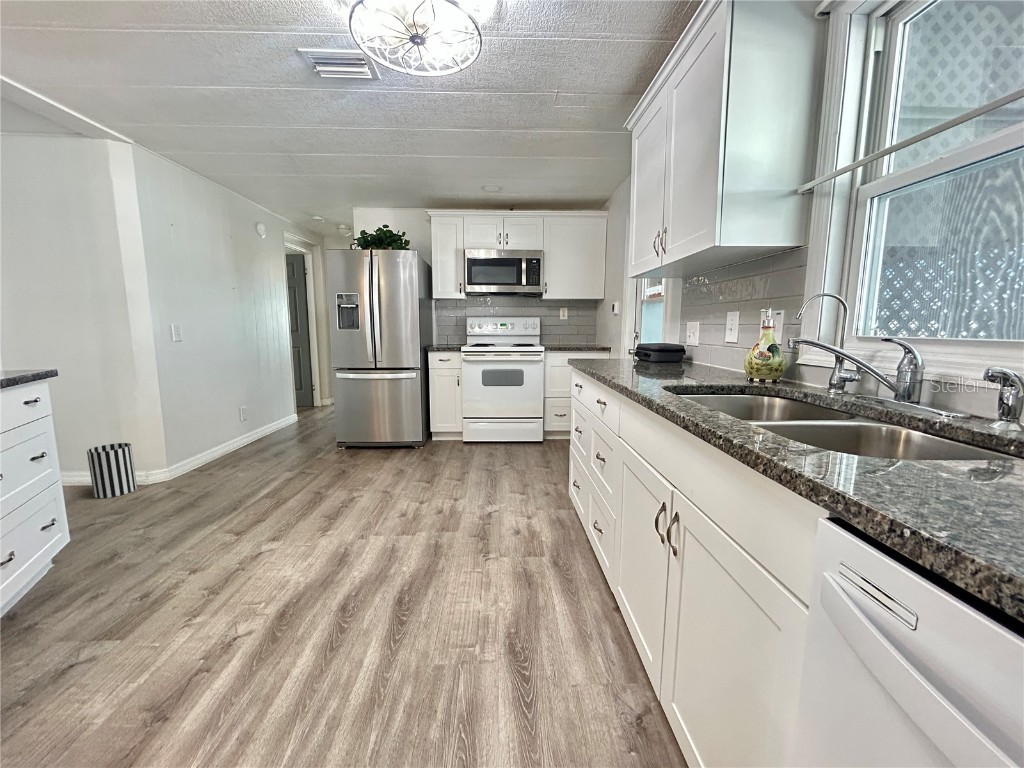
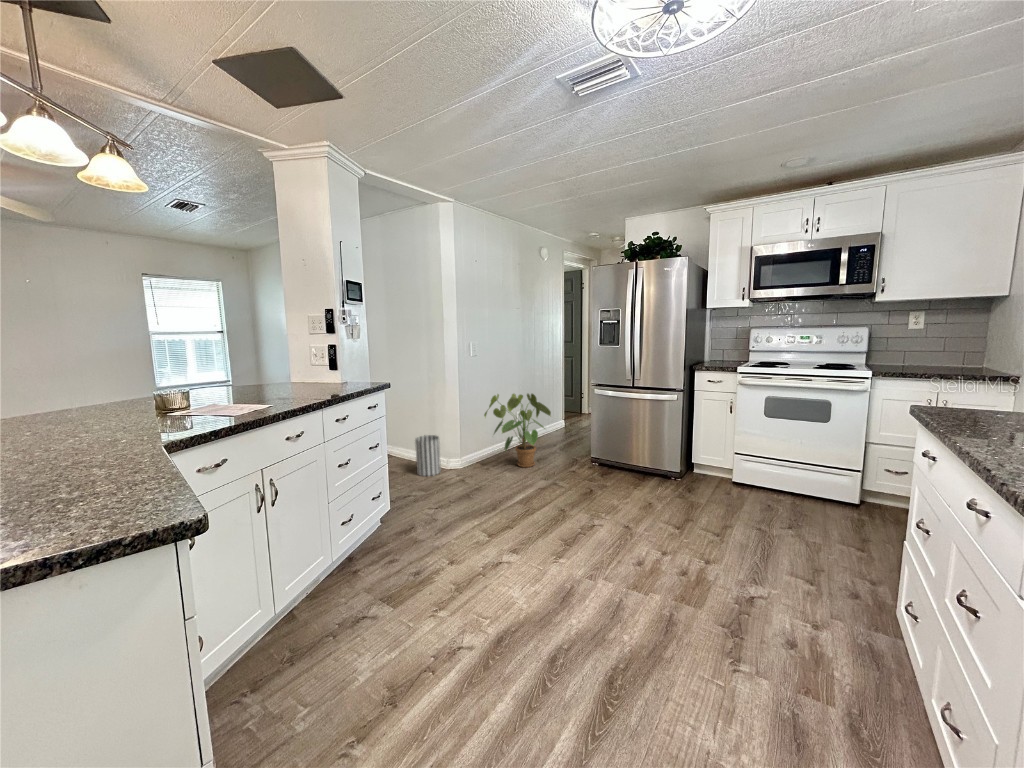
house plant: none [200,381,290,463] -> present [484,394,551,467]

